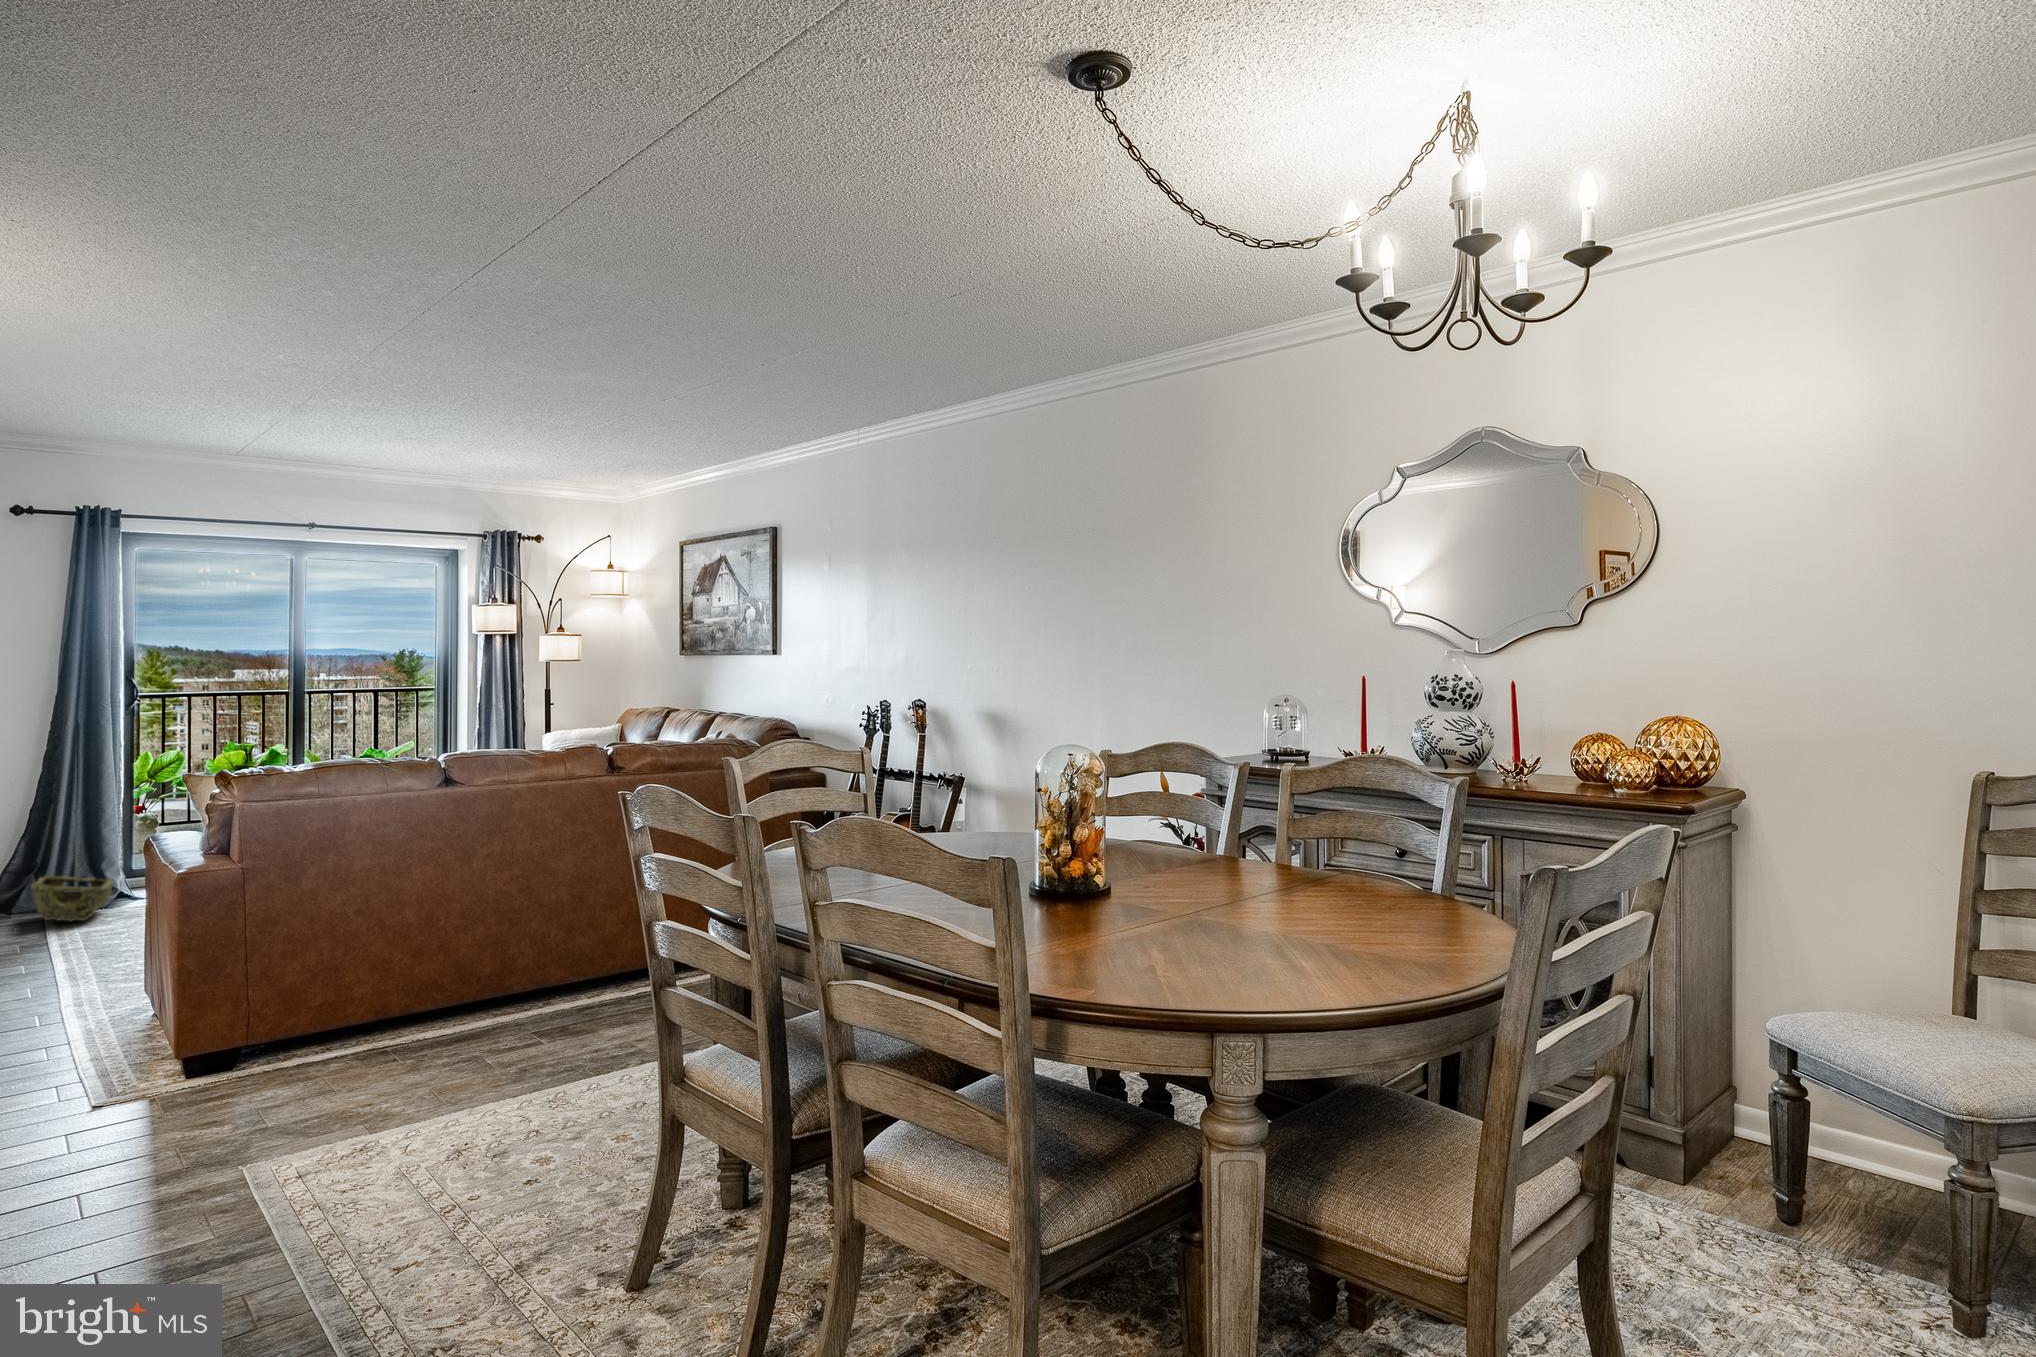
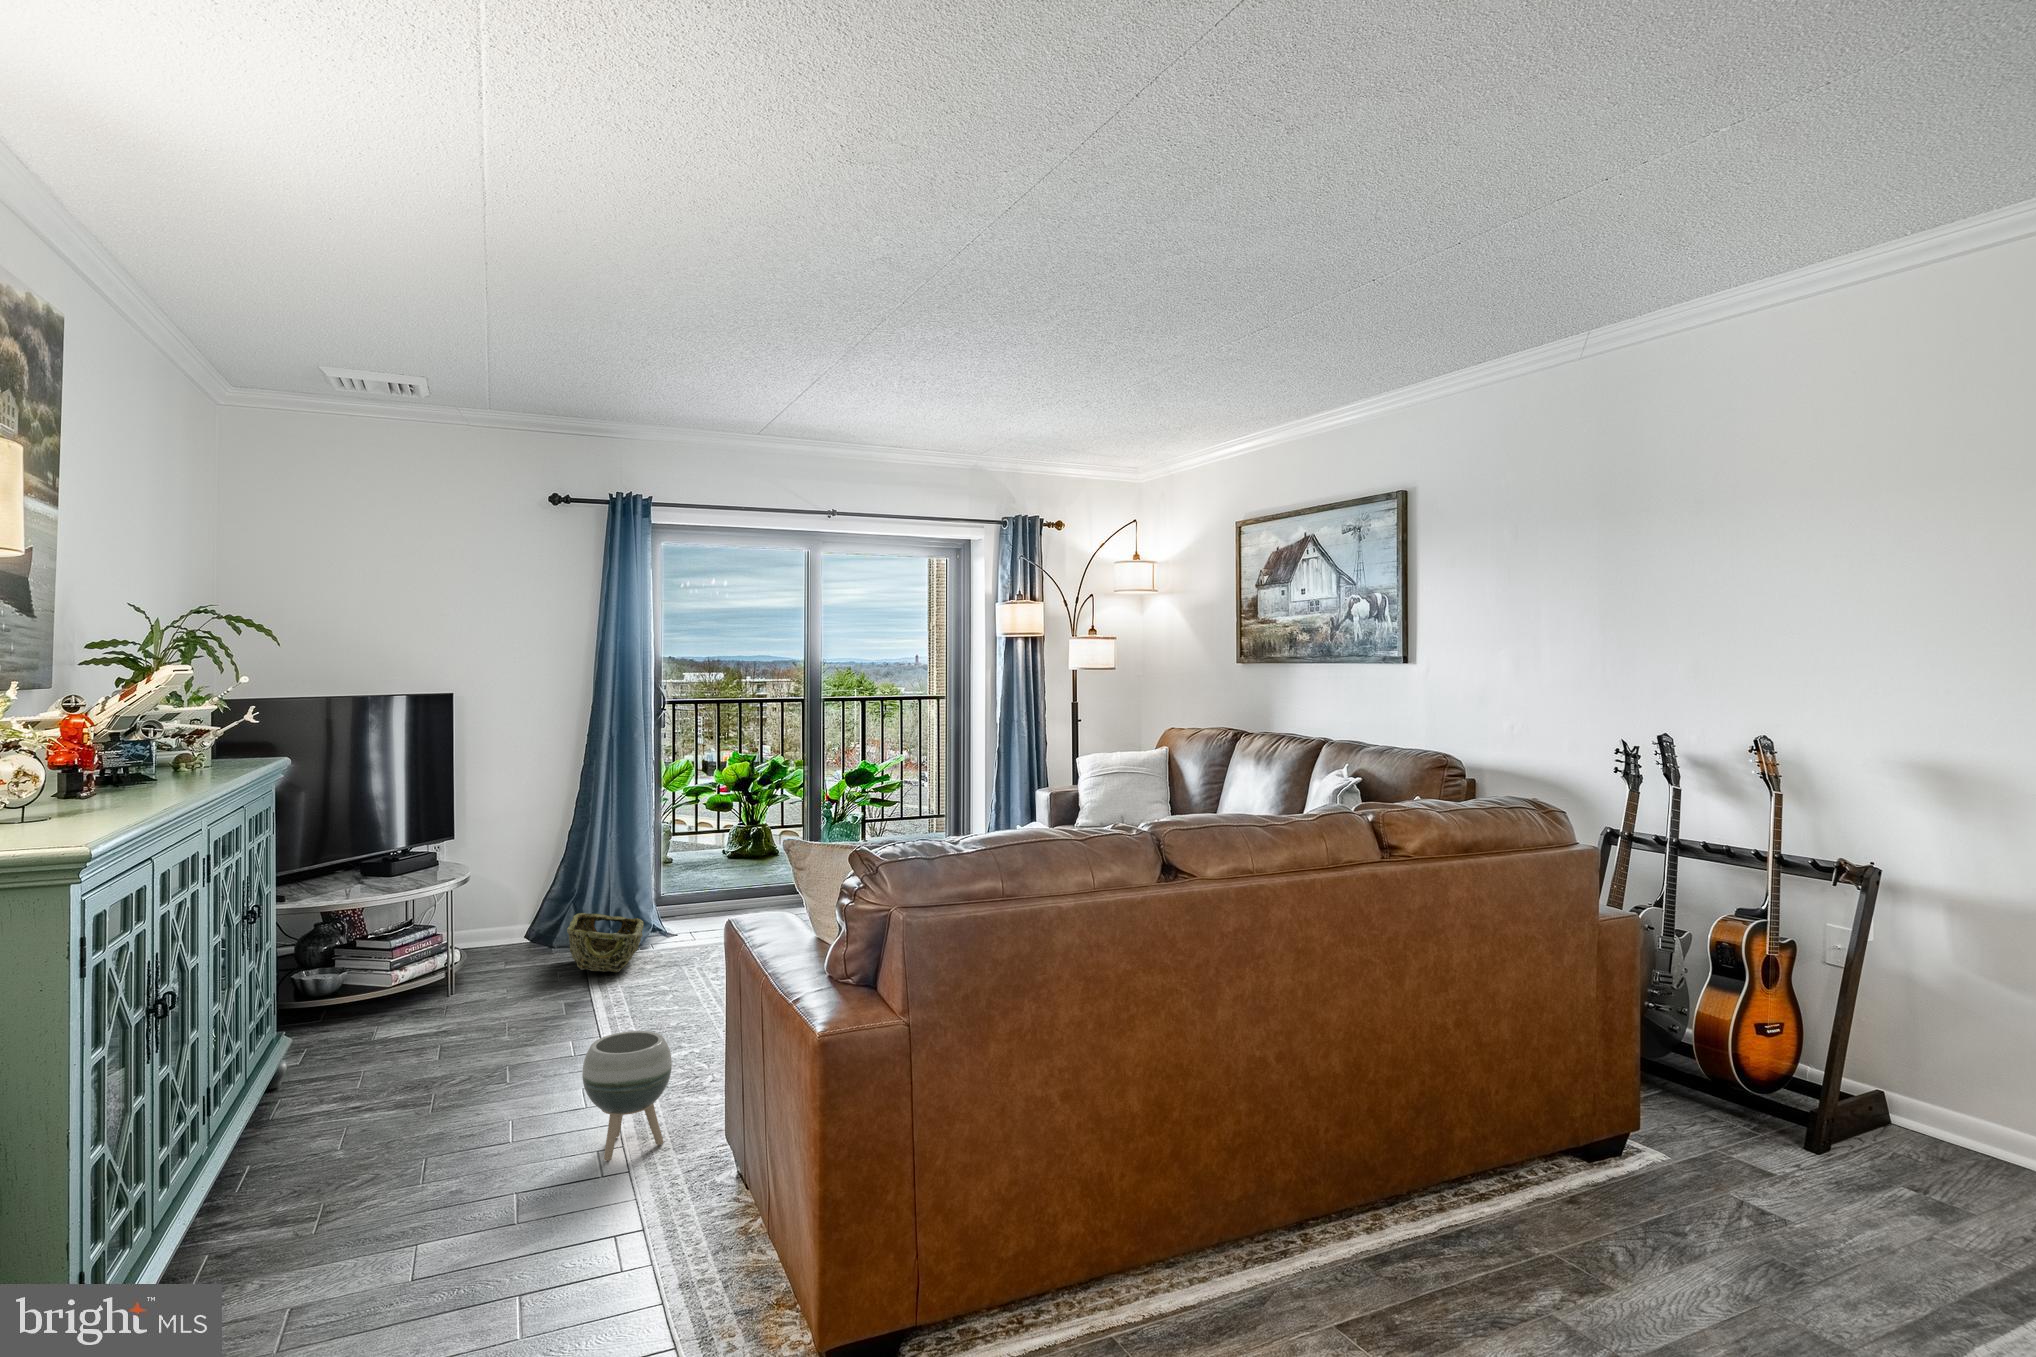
planter: none [34,924,113,1013] -> present [582,1031,672,1161]

